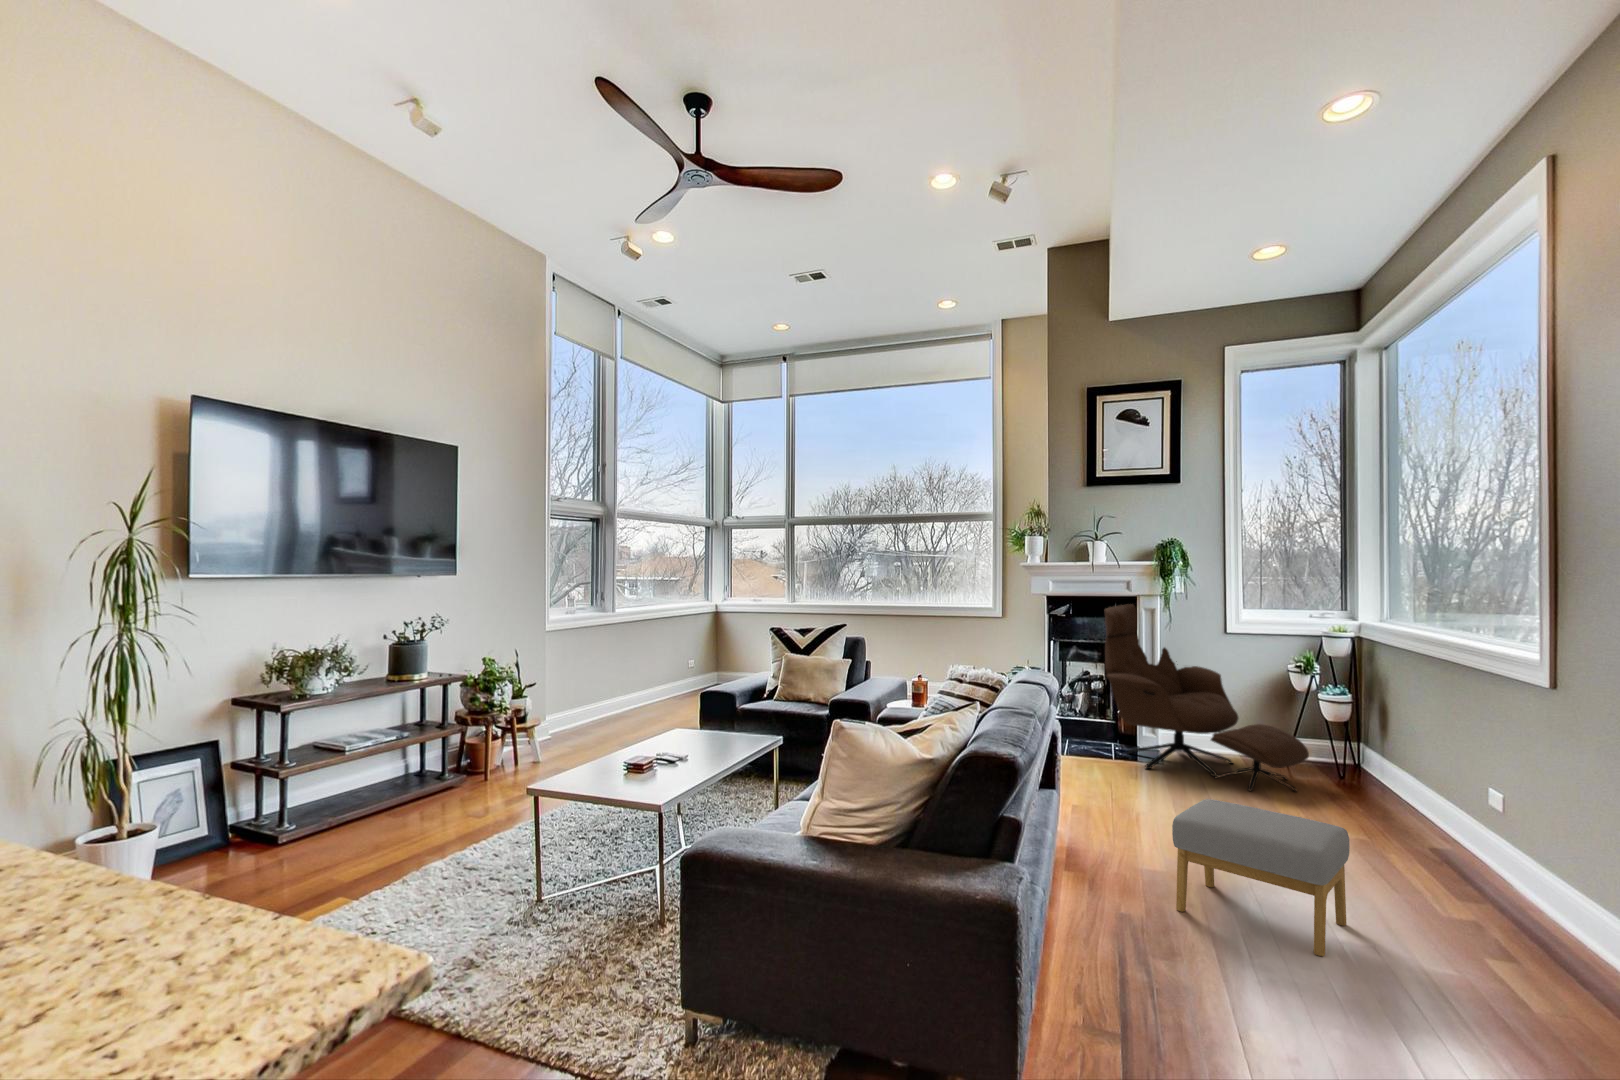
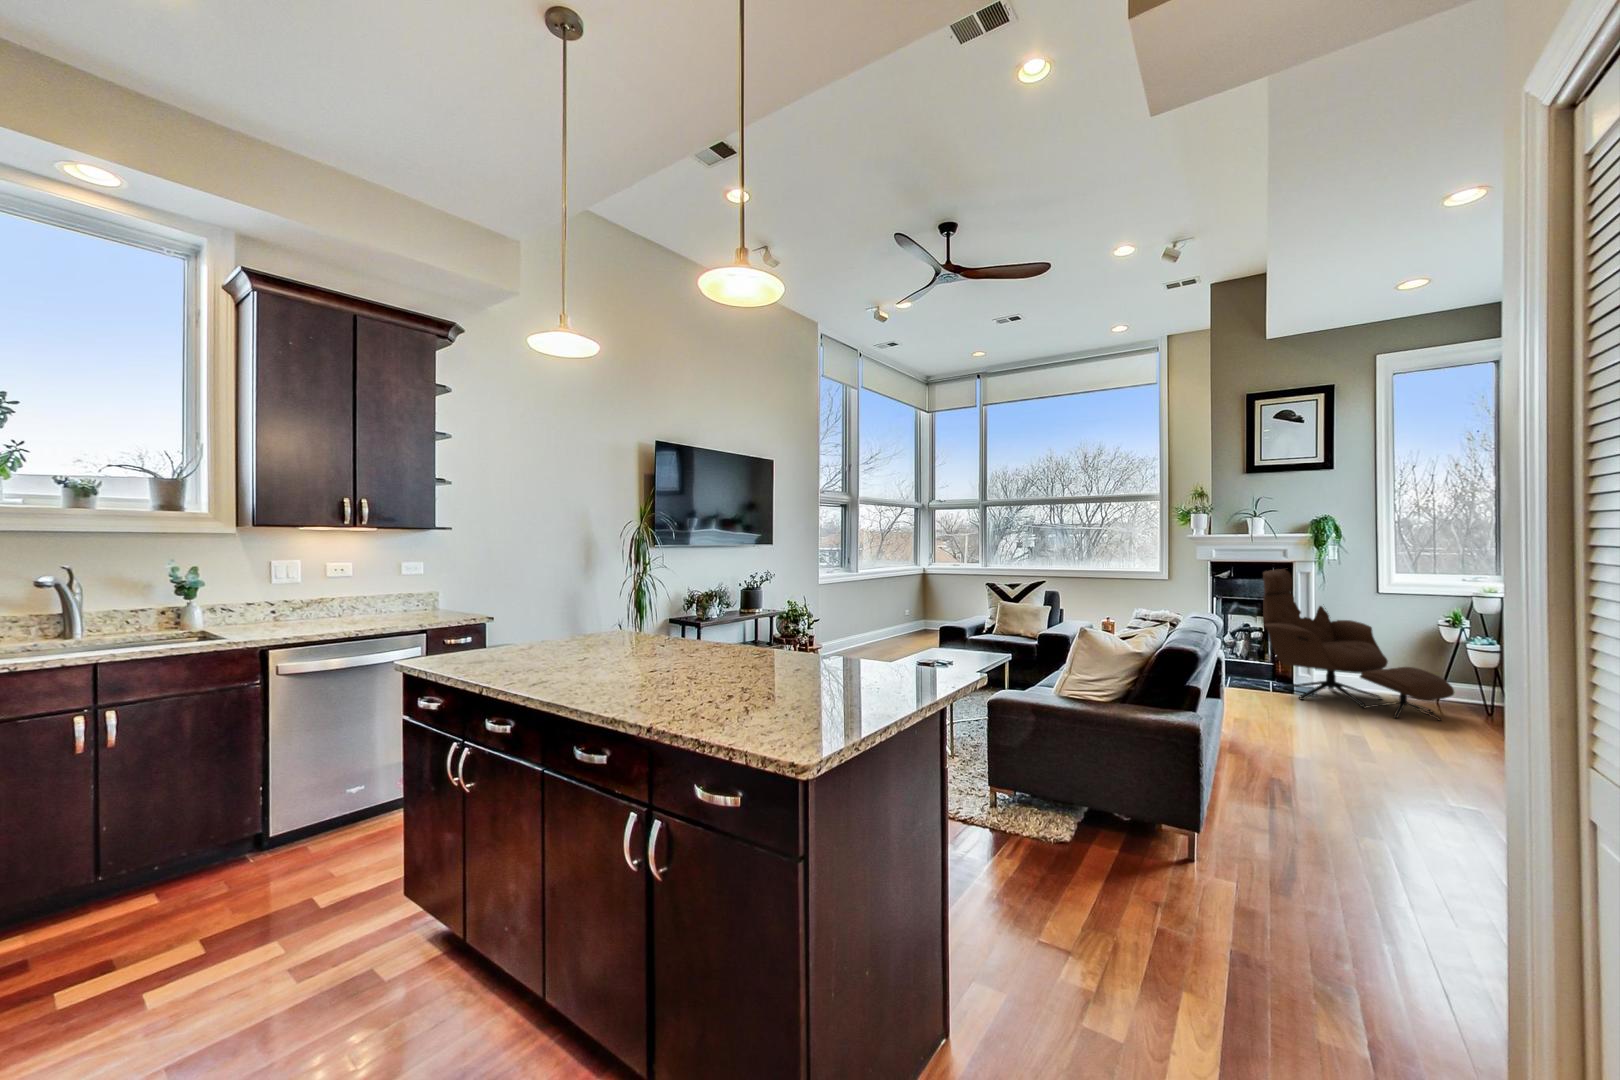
footstool: present [1172,799,1350,956] -> none [1319,707,1471,814]

